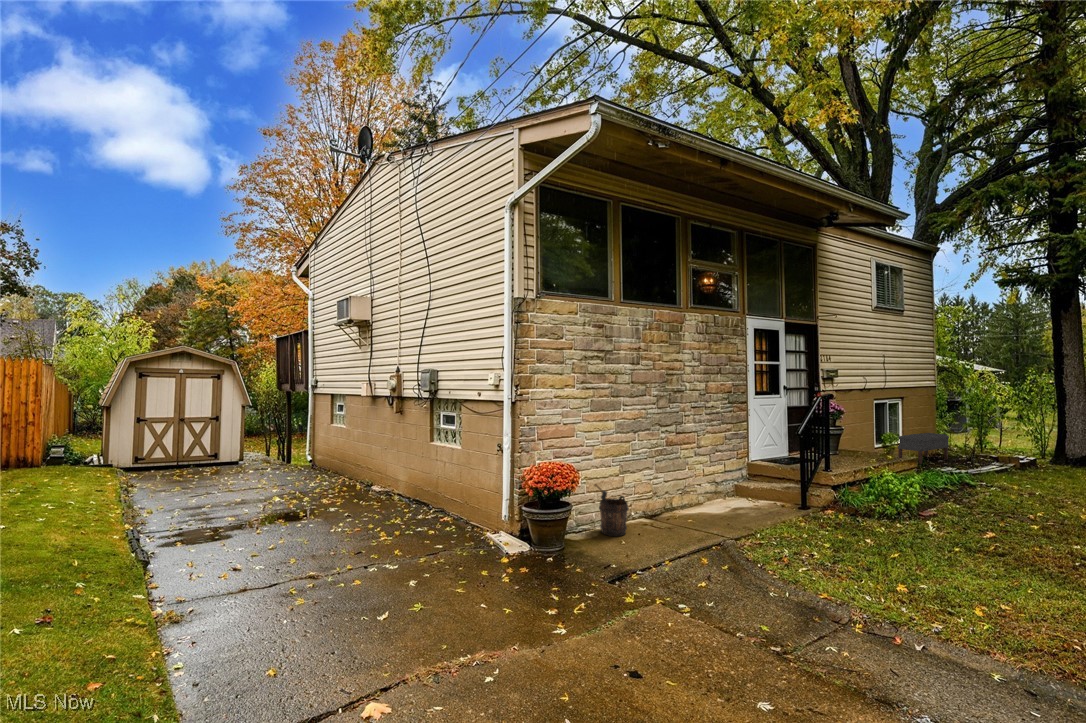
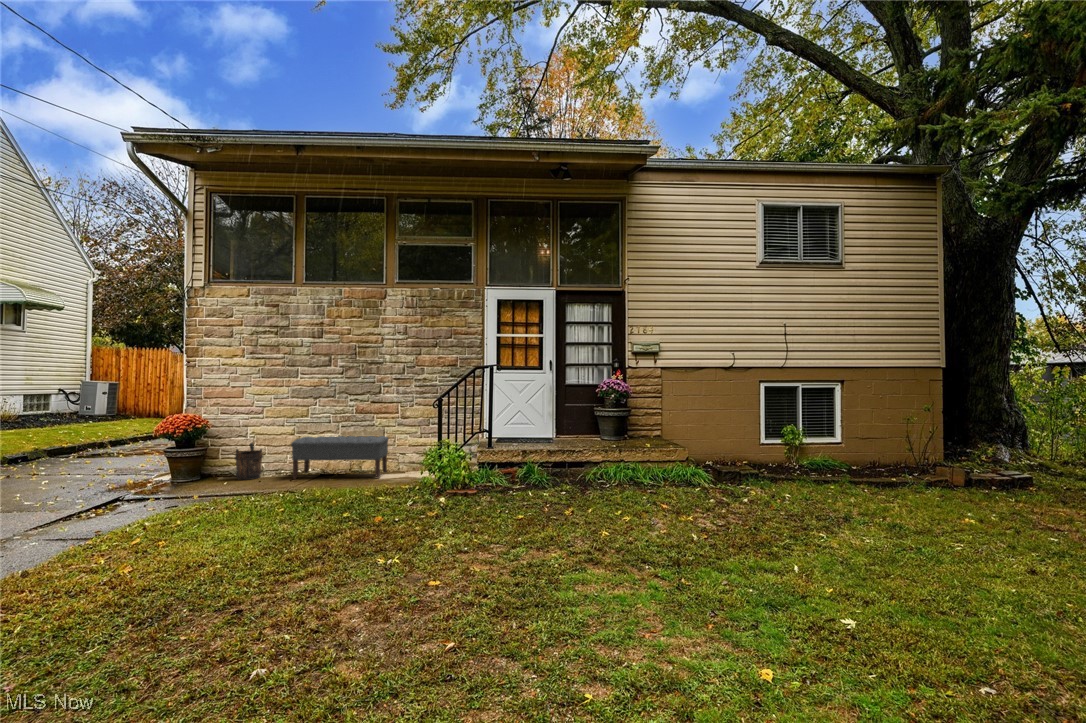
bench: present [898,433,949,464] -> present [291,436,388,479]

